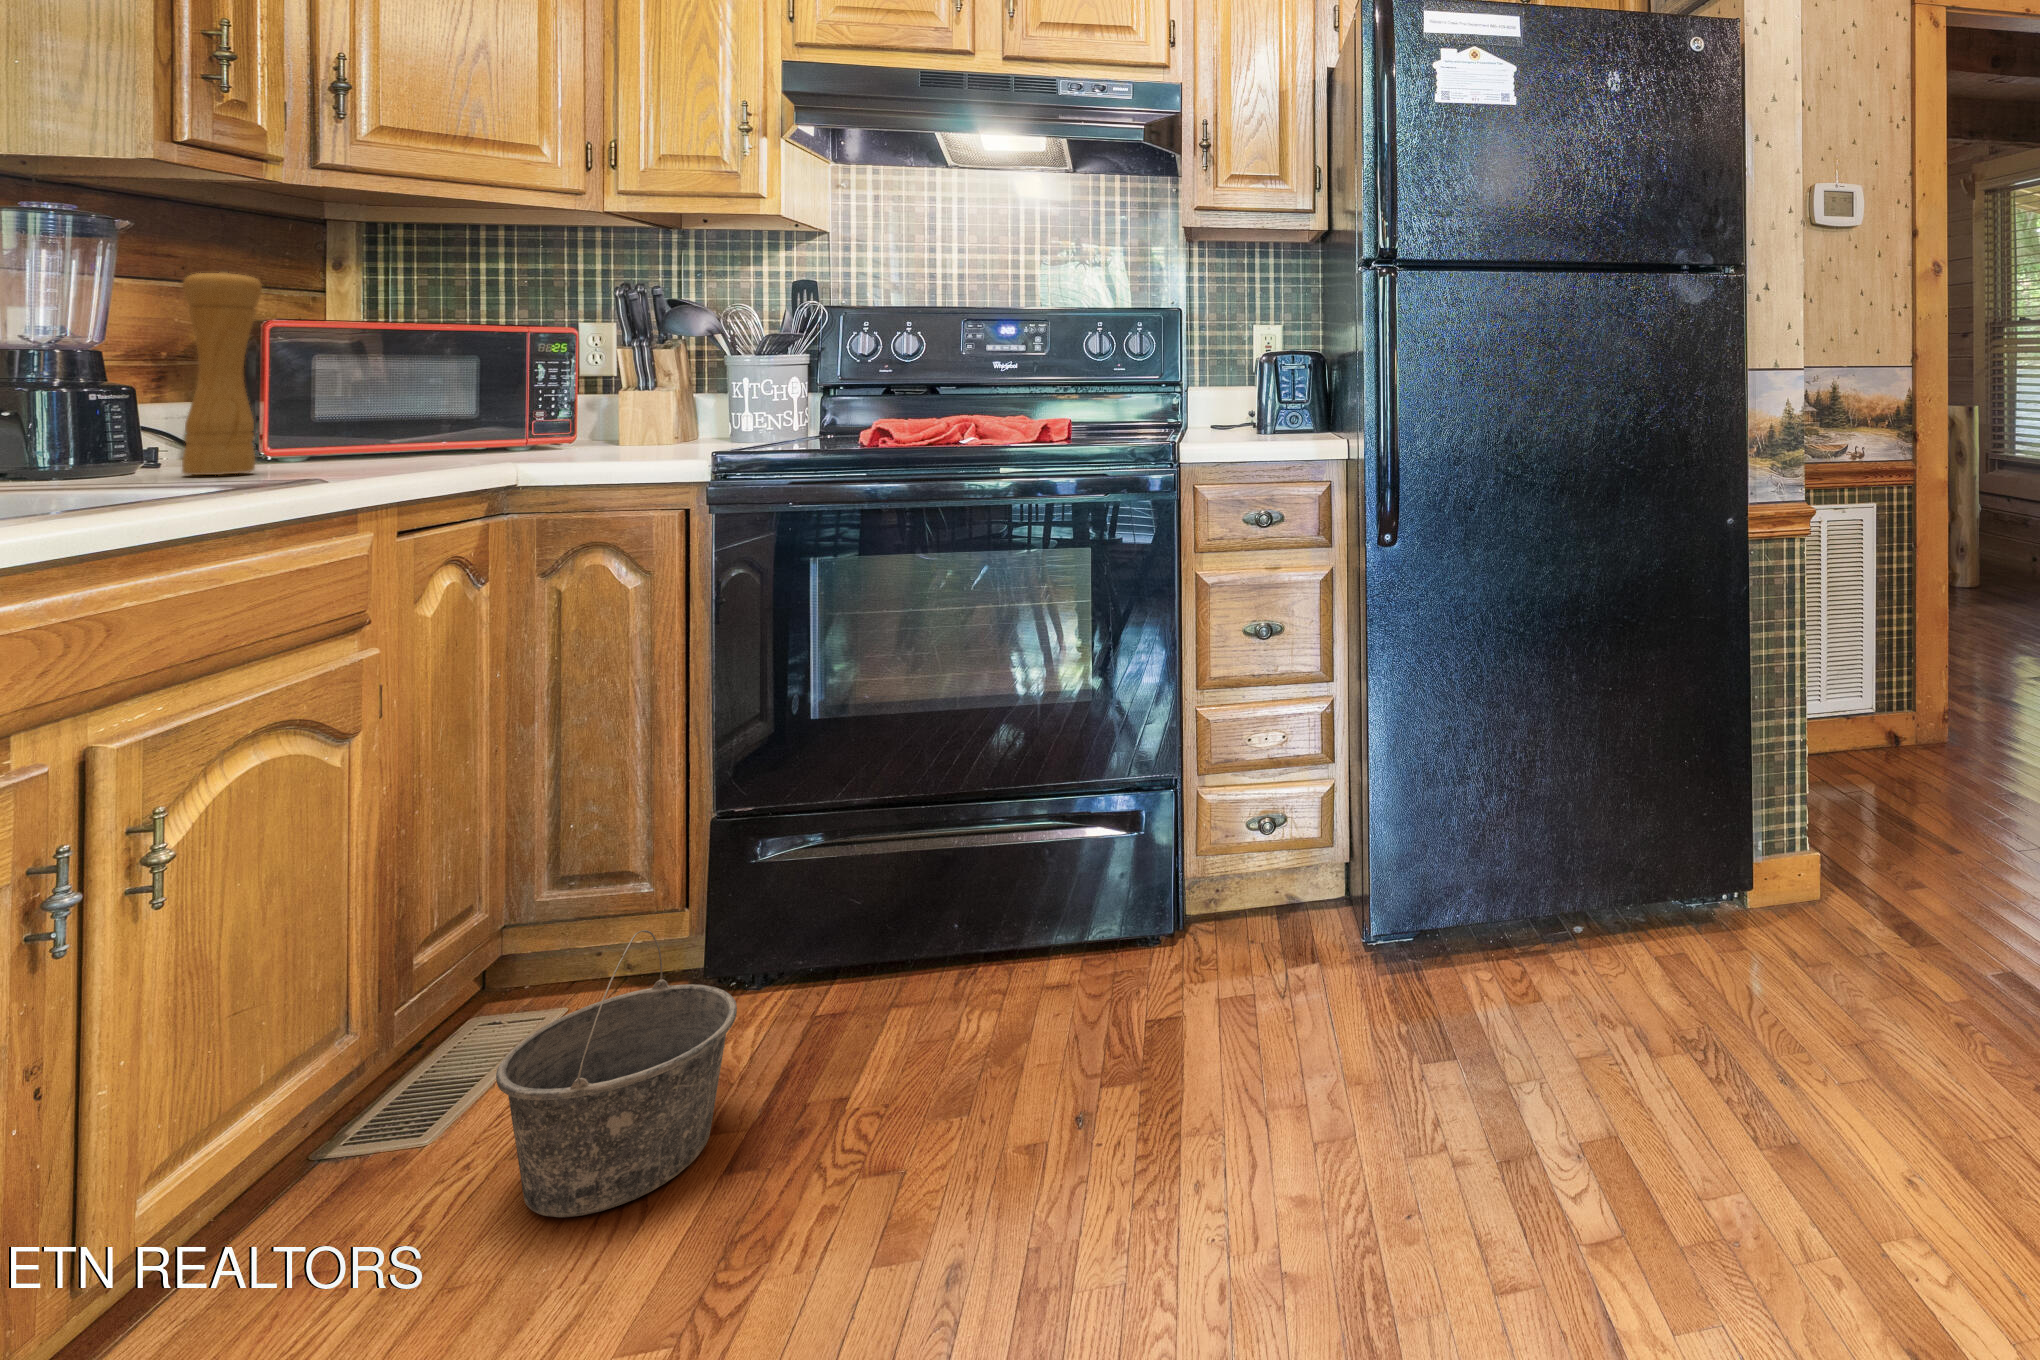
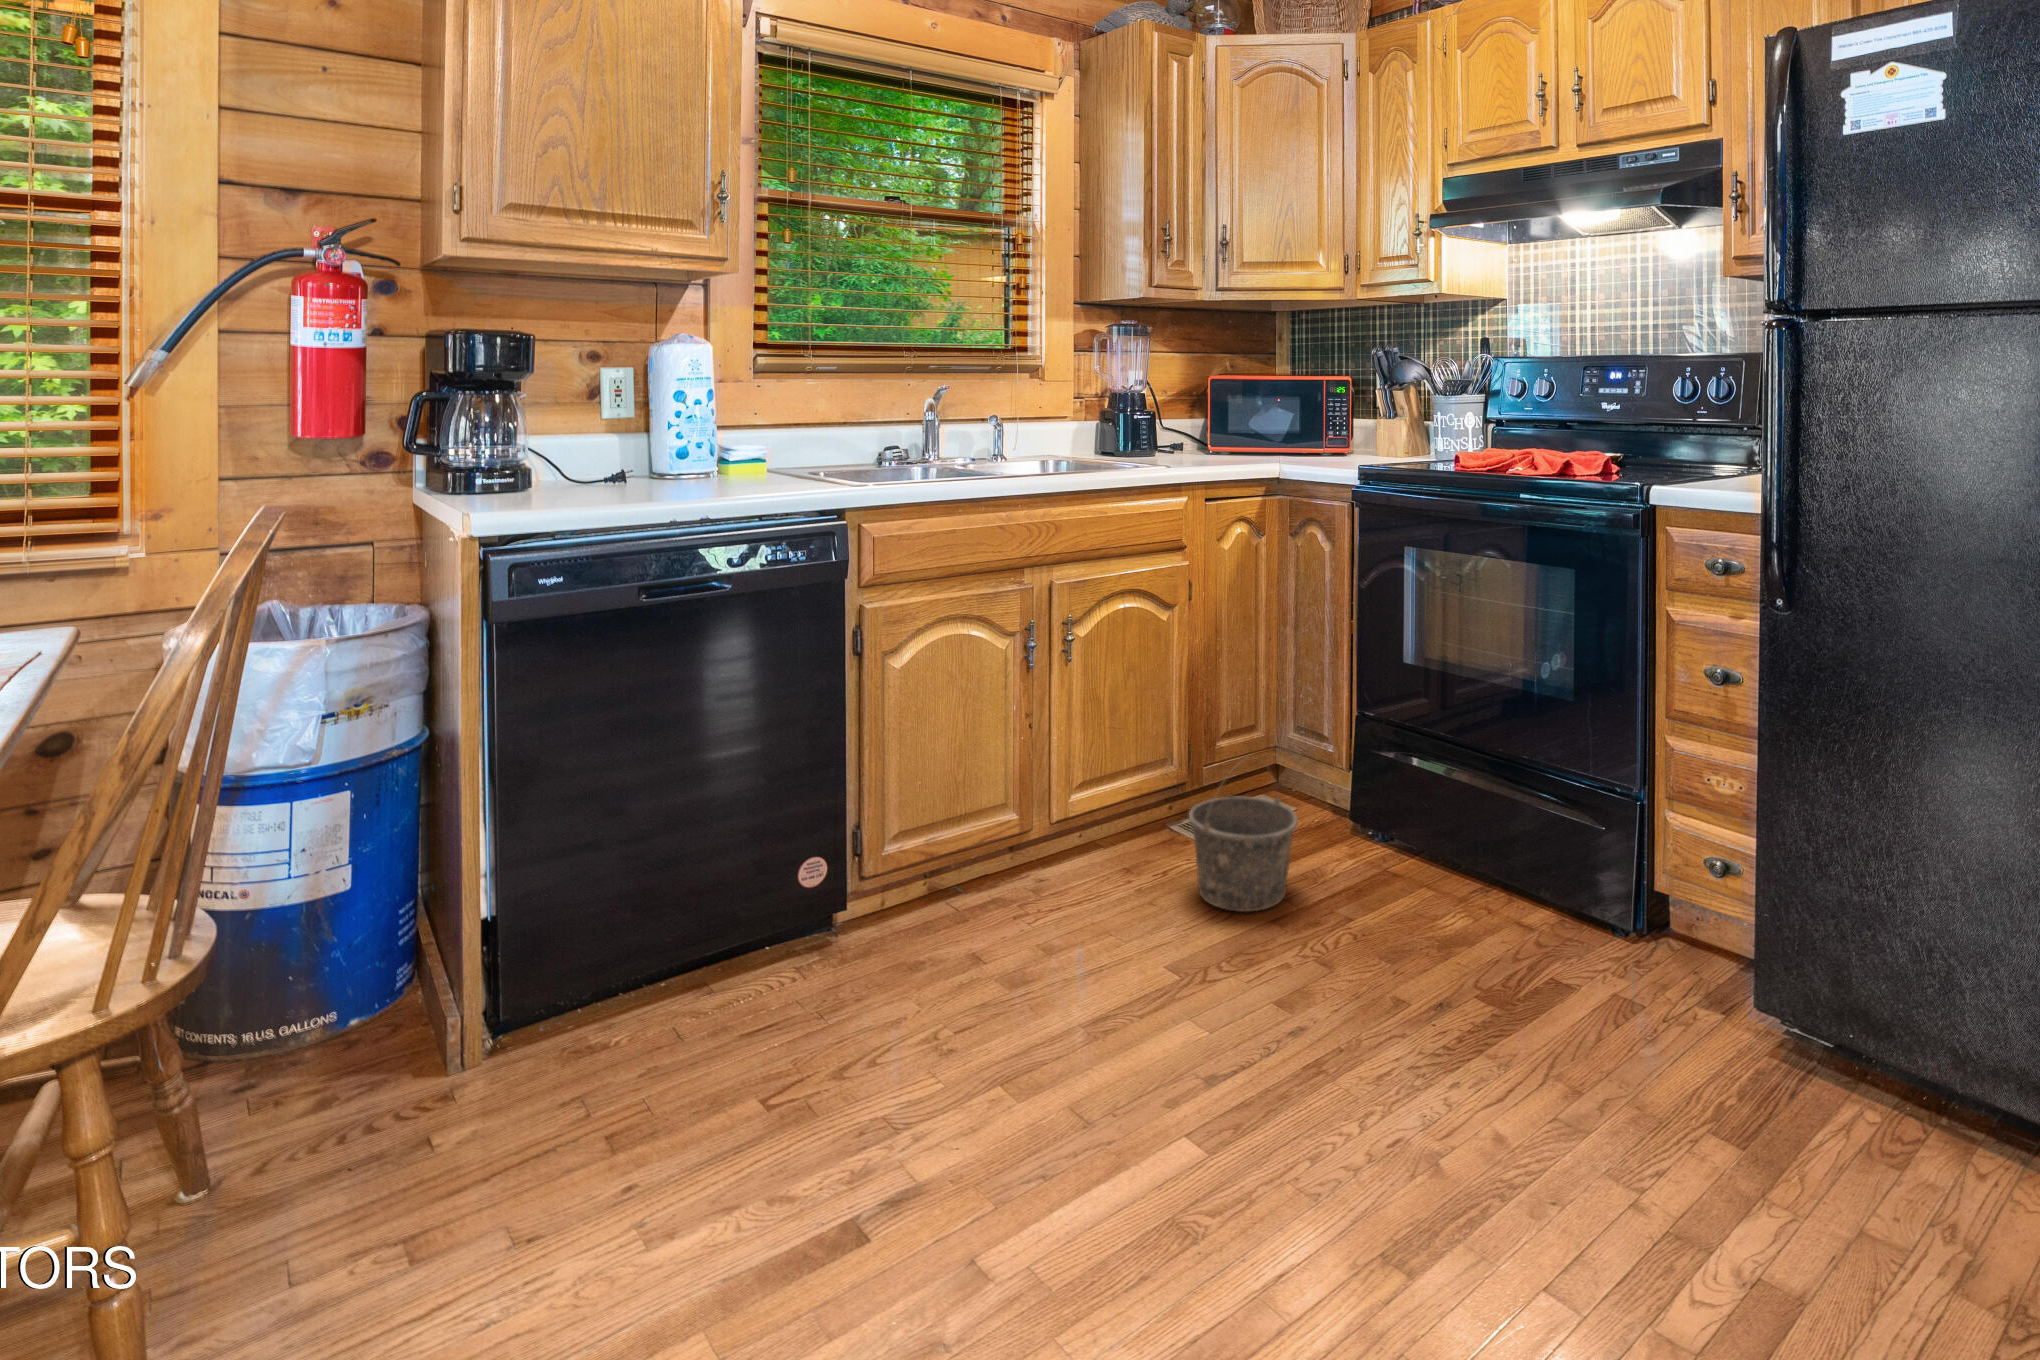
pepper mill: present [182,270,262,475] -> none [1159,355,1187,462]

